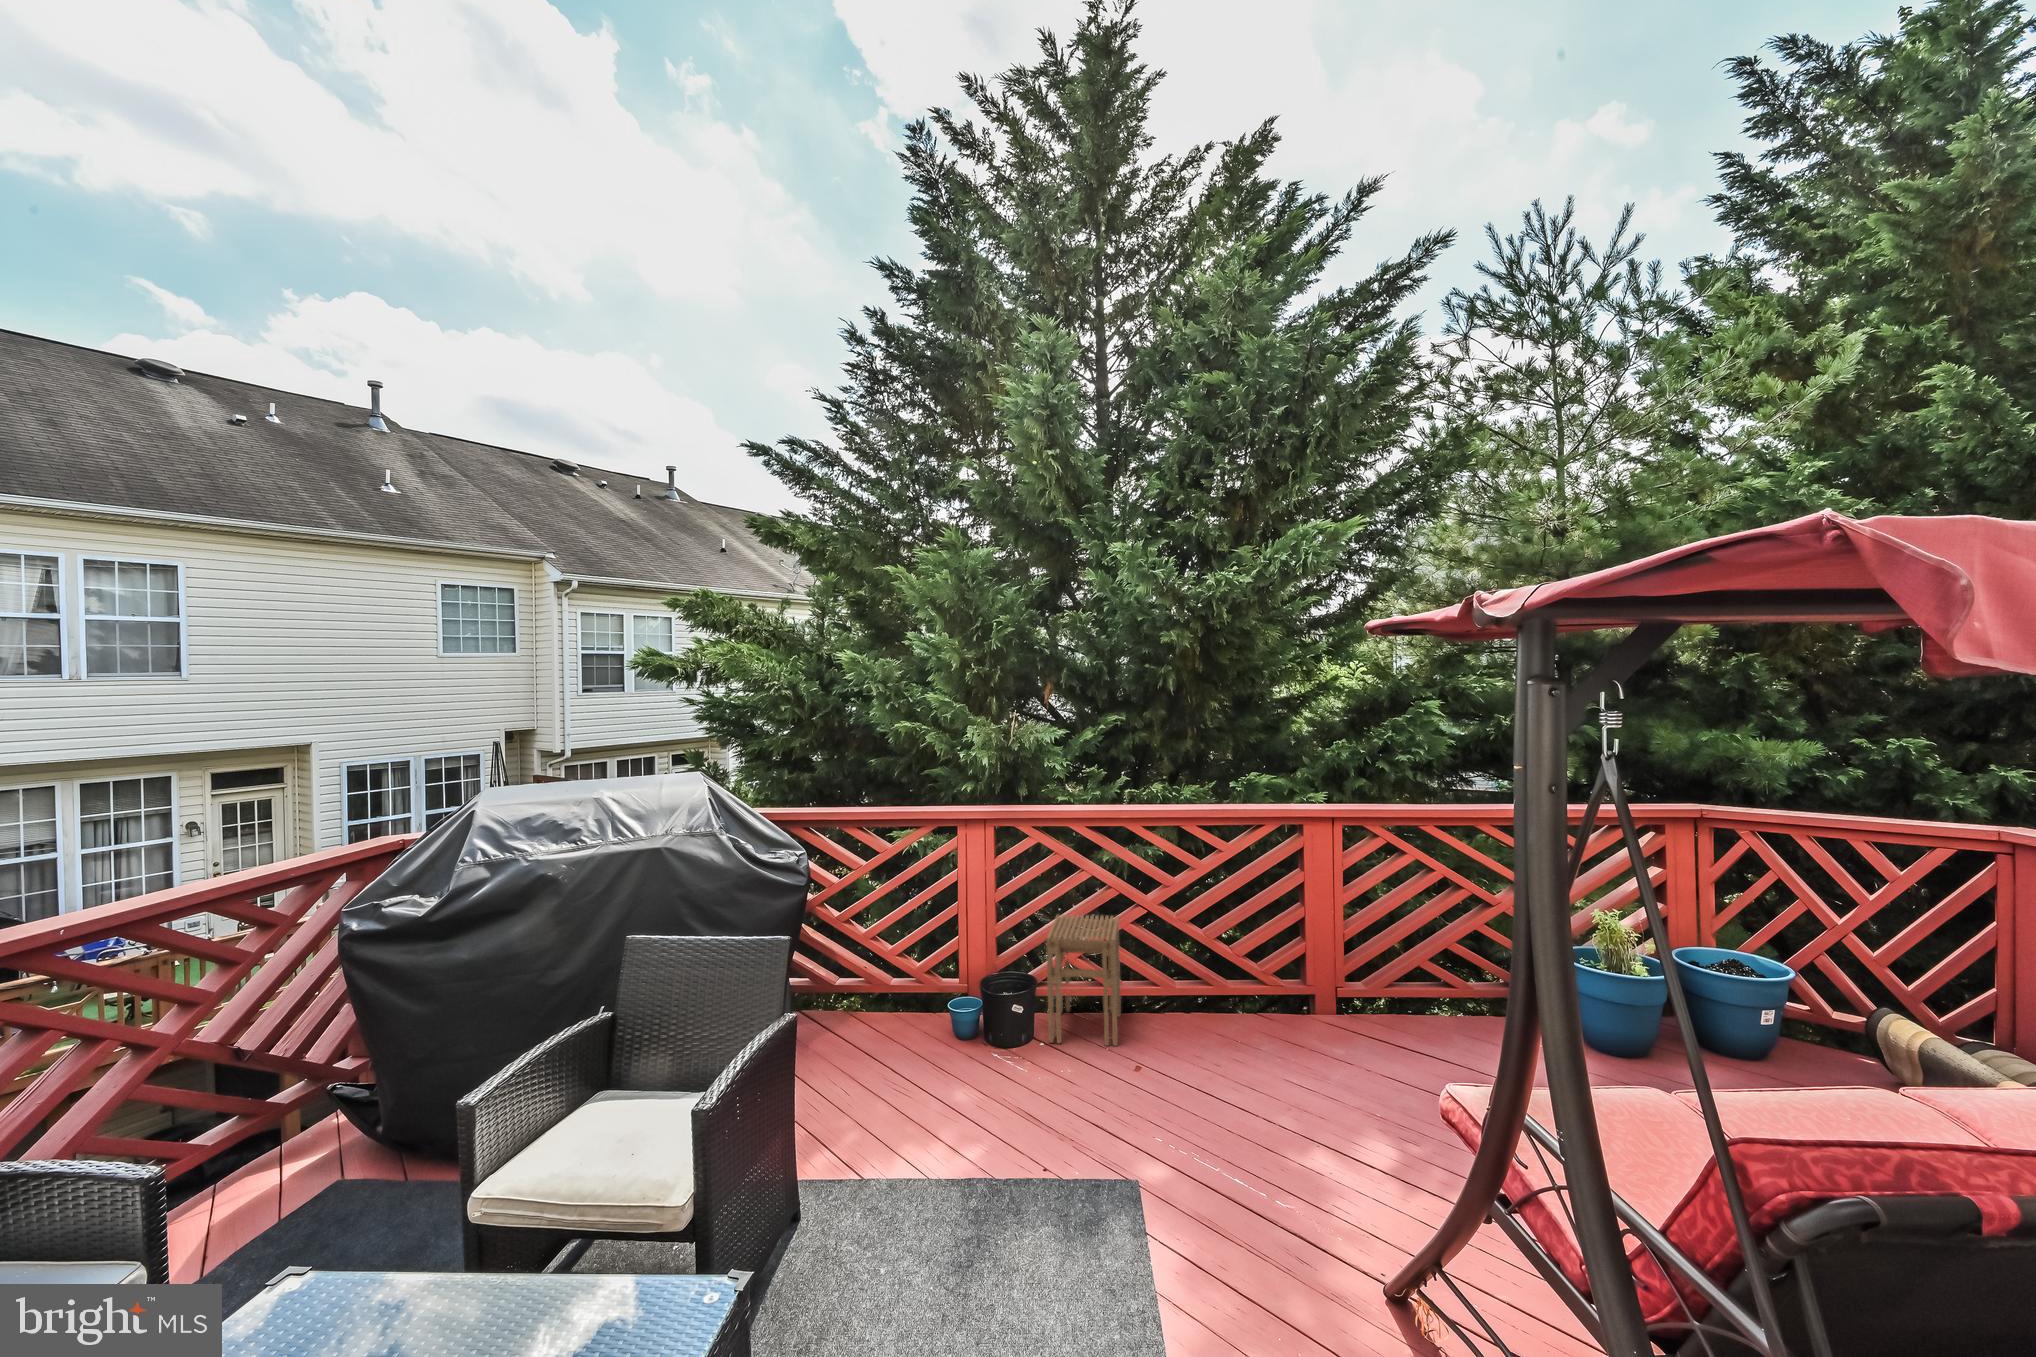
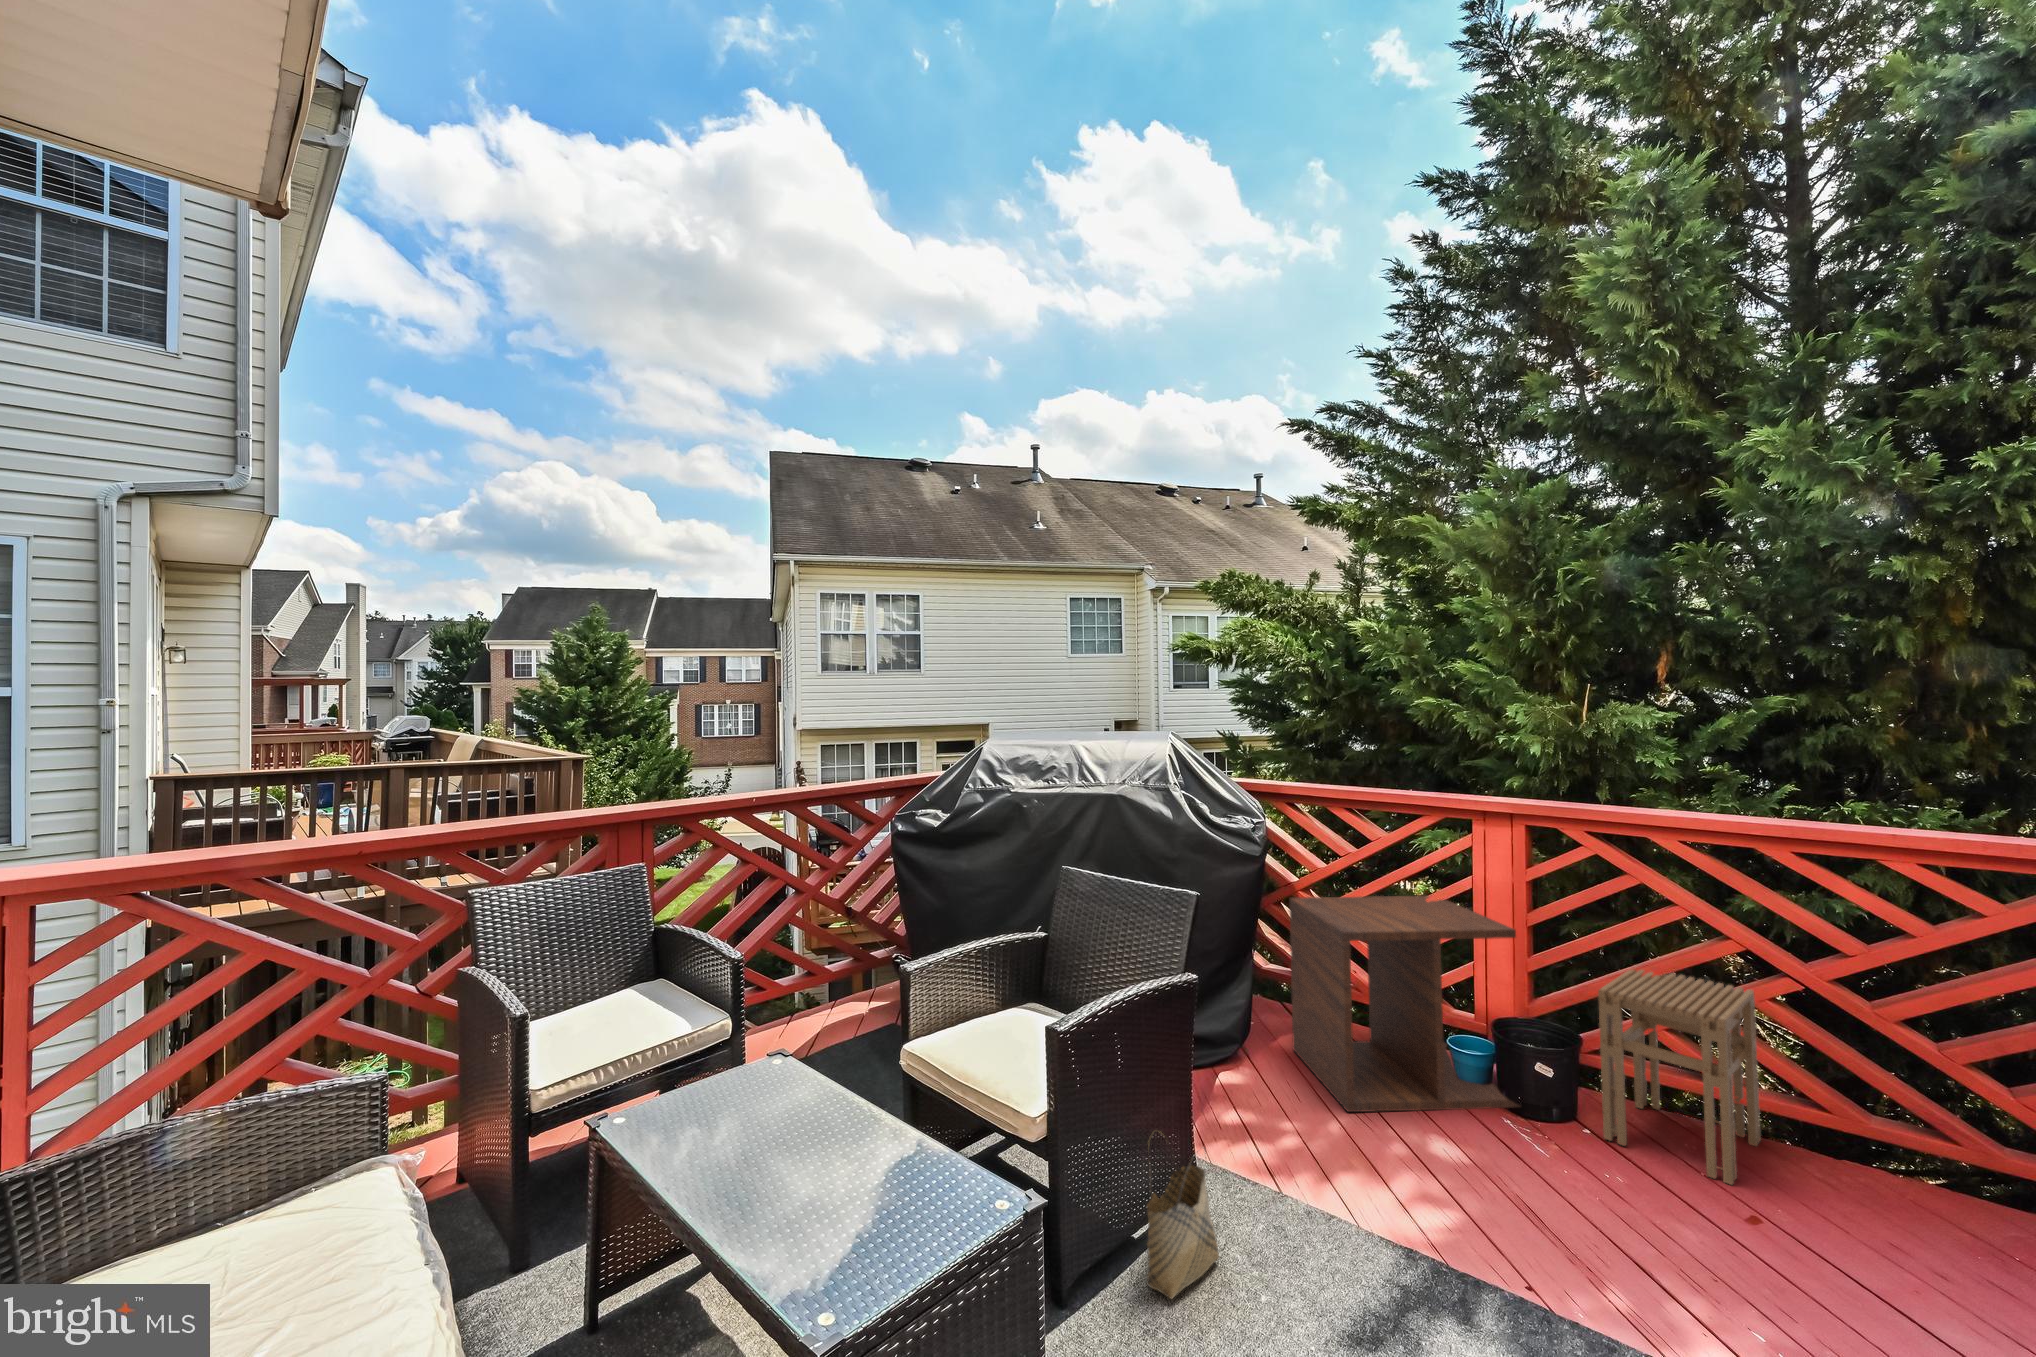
side table: none [821,889,997,1090] -> present [1290,896,1520,1112]
woven basket: none [779,1163,839,1314] -> present [1146,1131,1219,1299]

